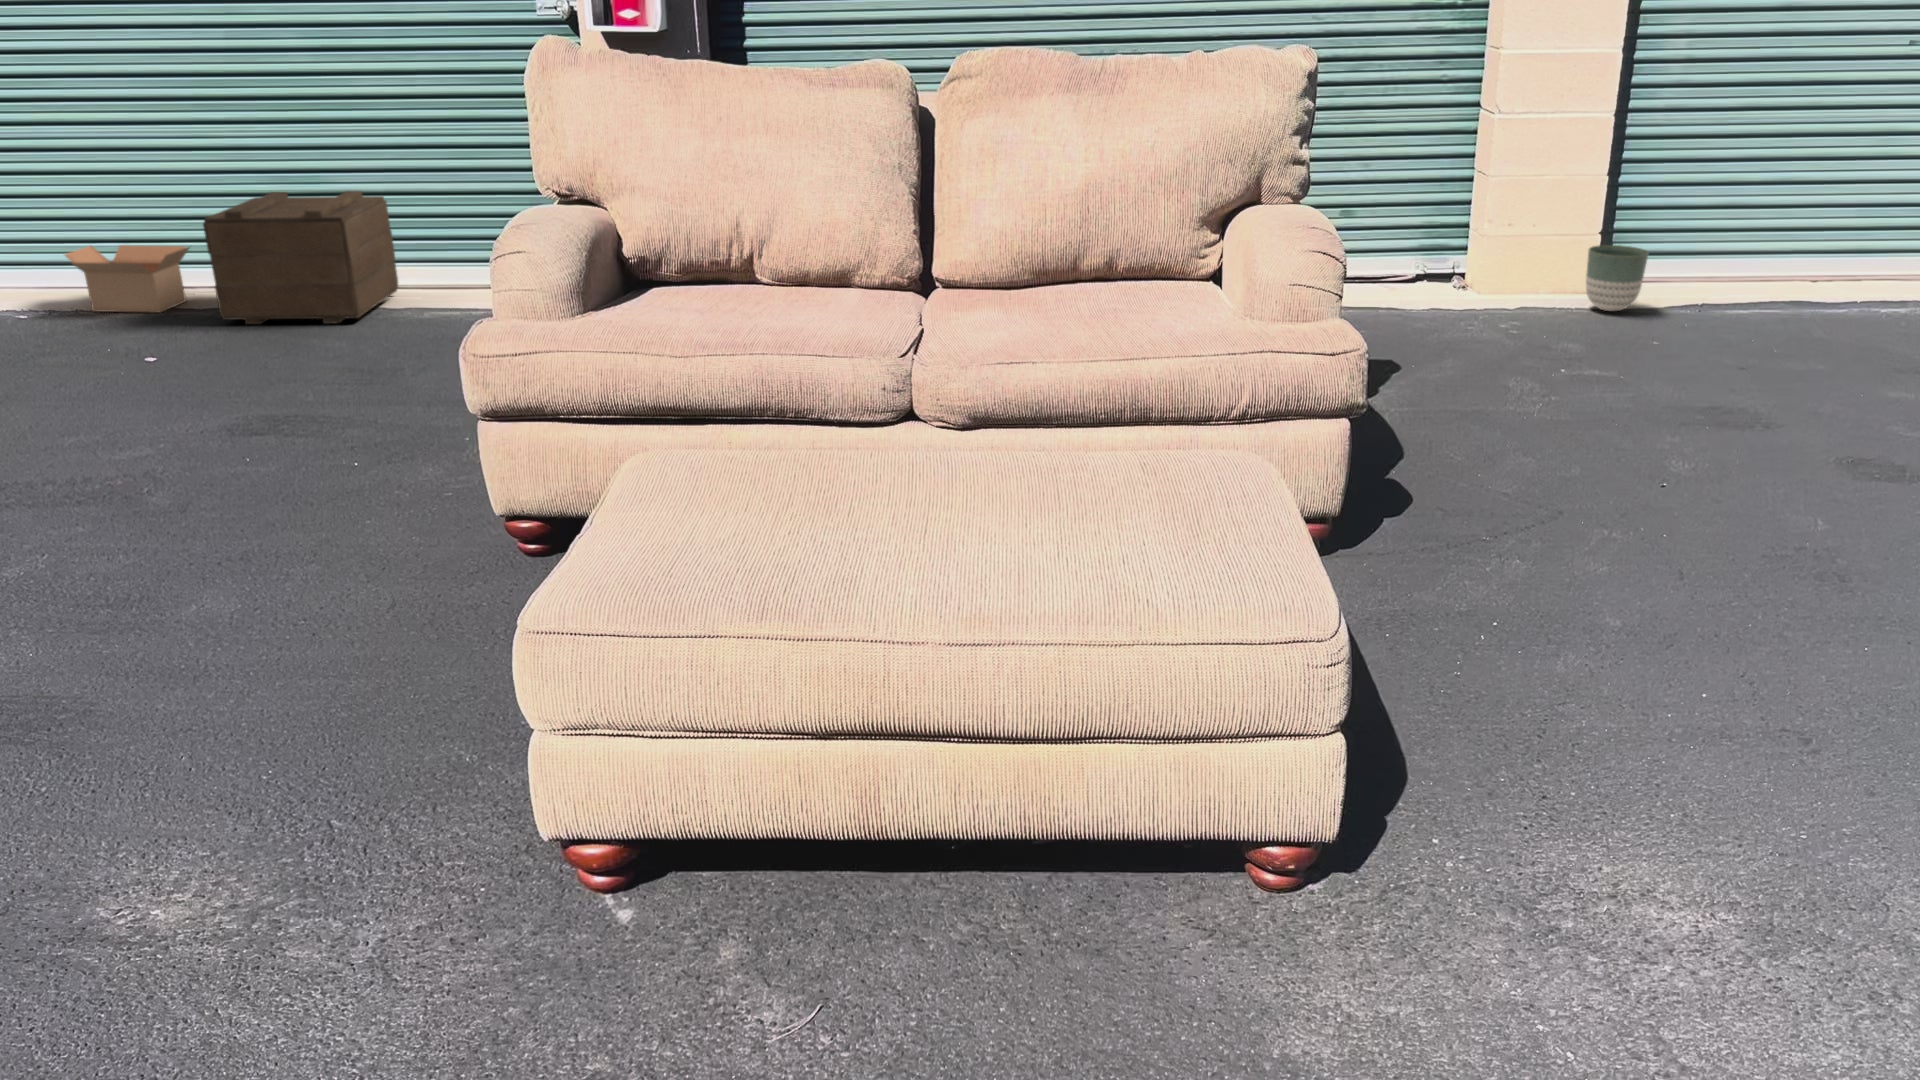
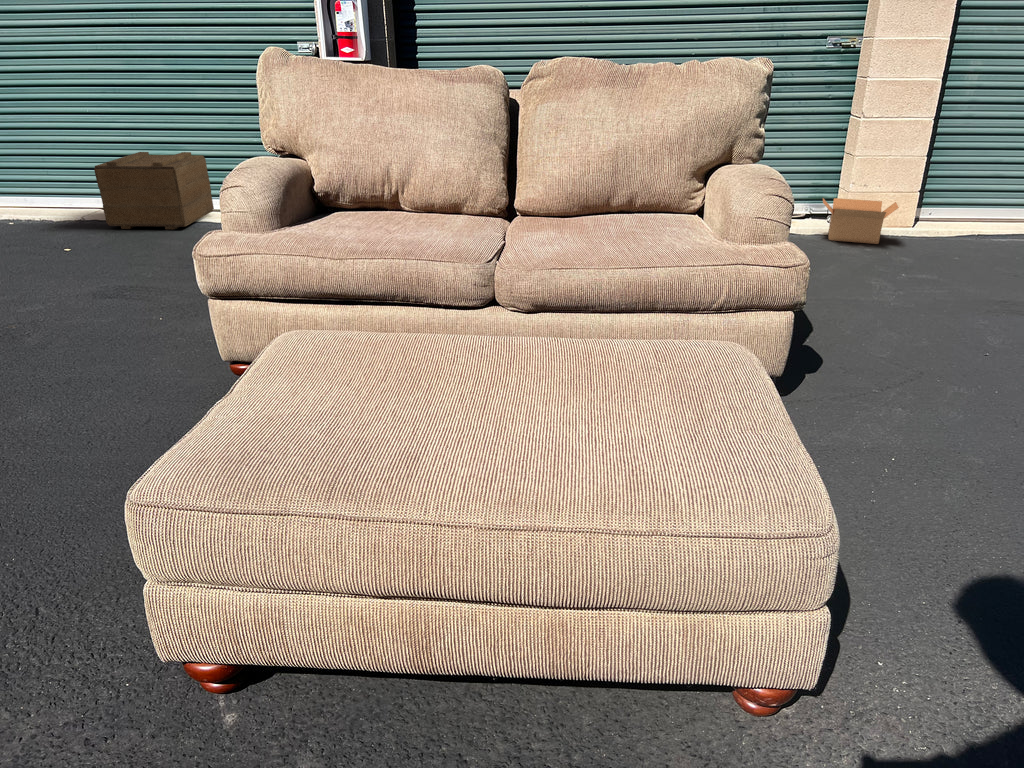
cardboard box: present [65,245,189,313] -> present [823,198,899,244]
planter: present [1586,245,1648,311] -> none [913,198,954,239]

